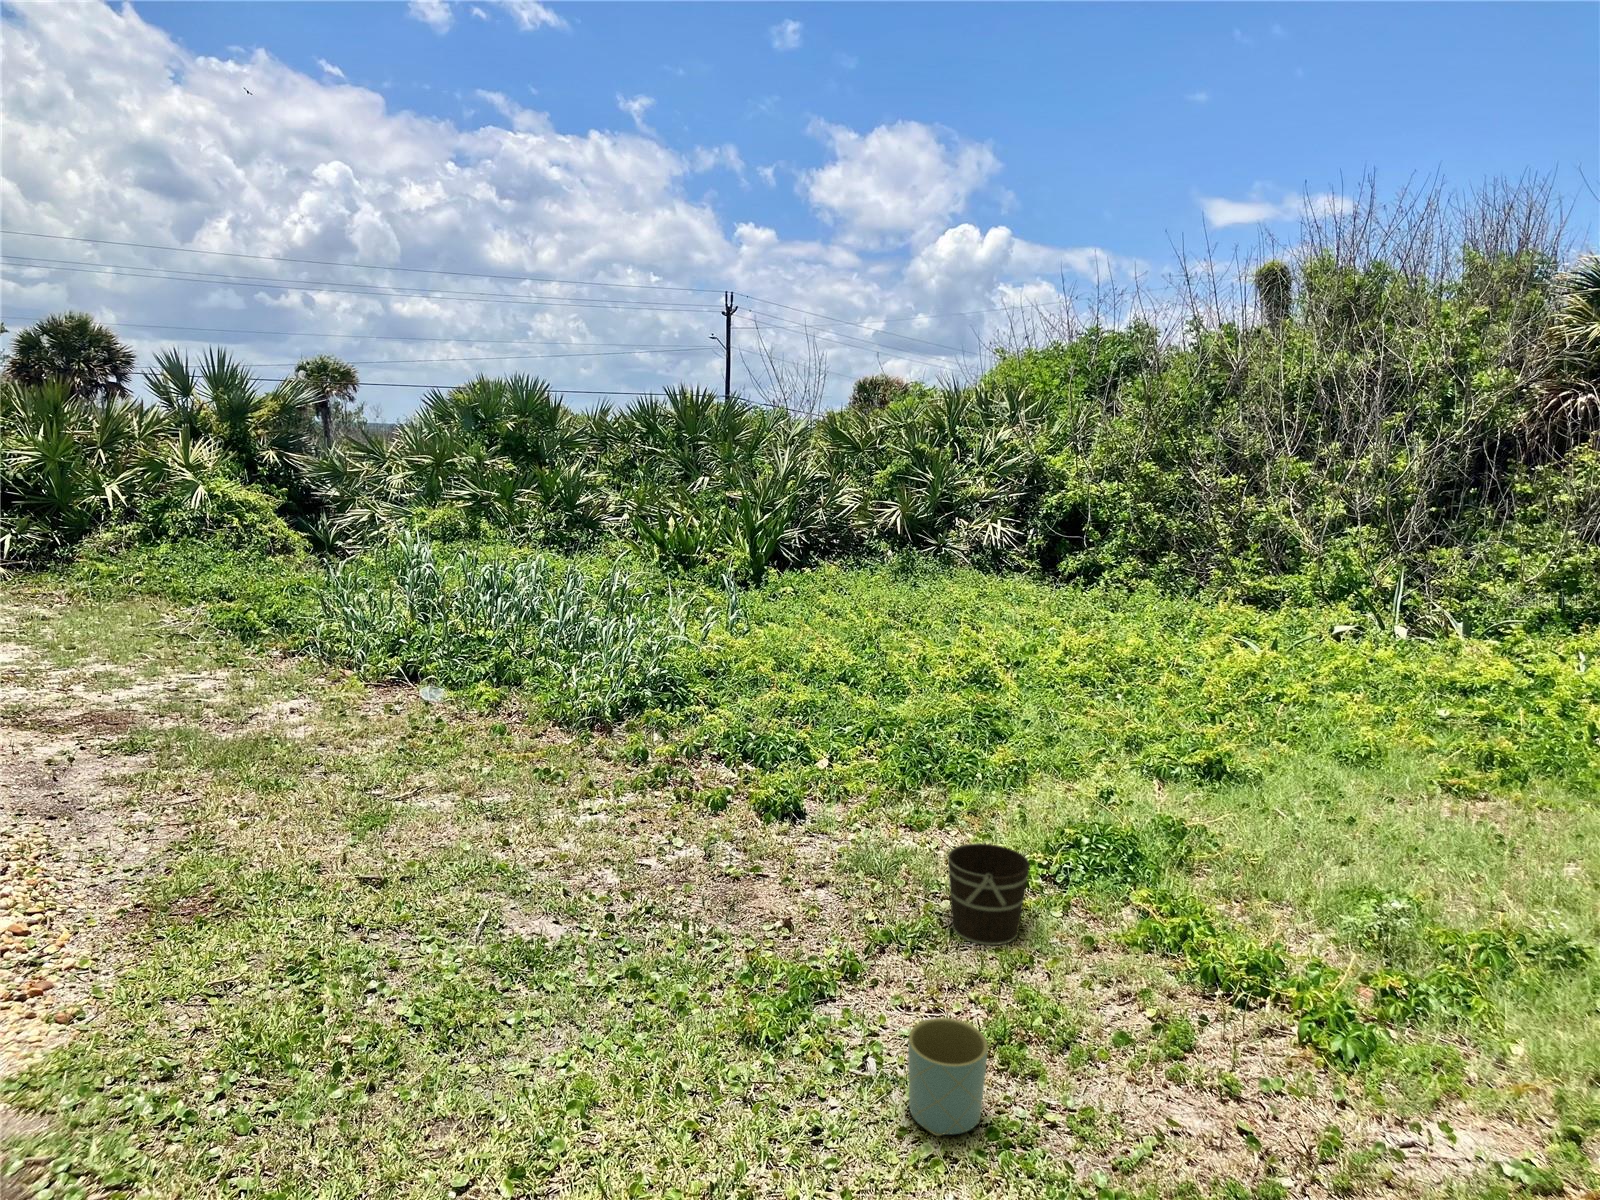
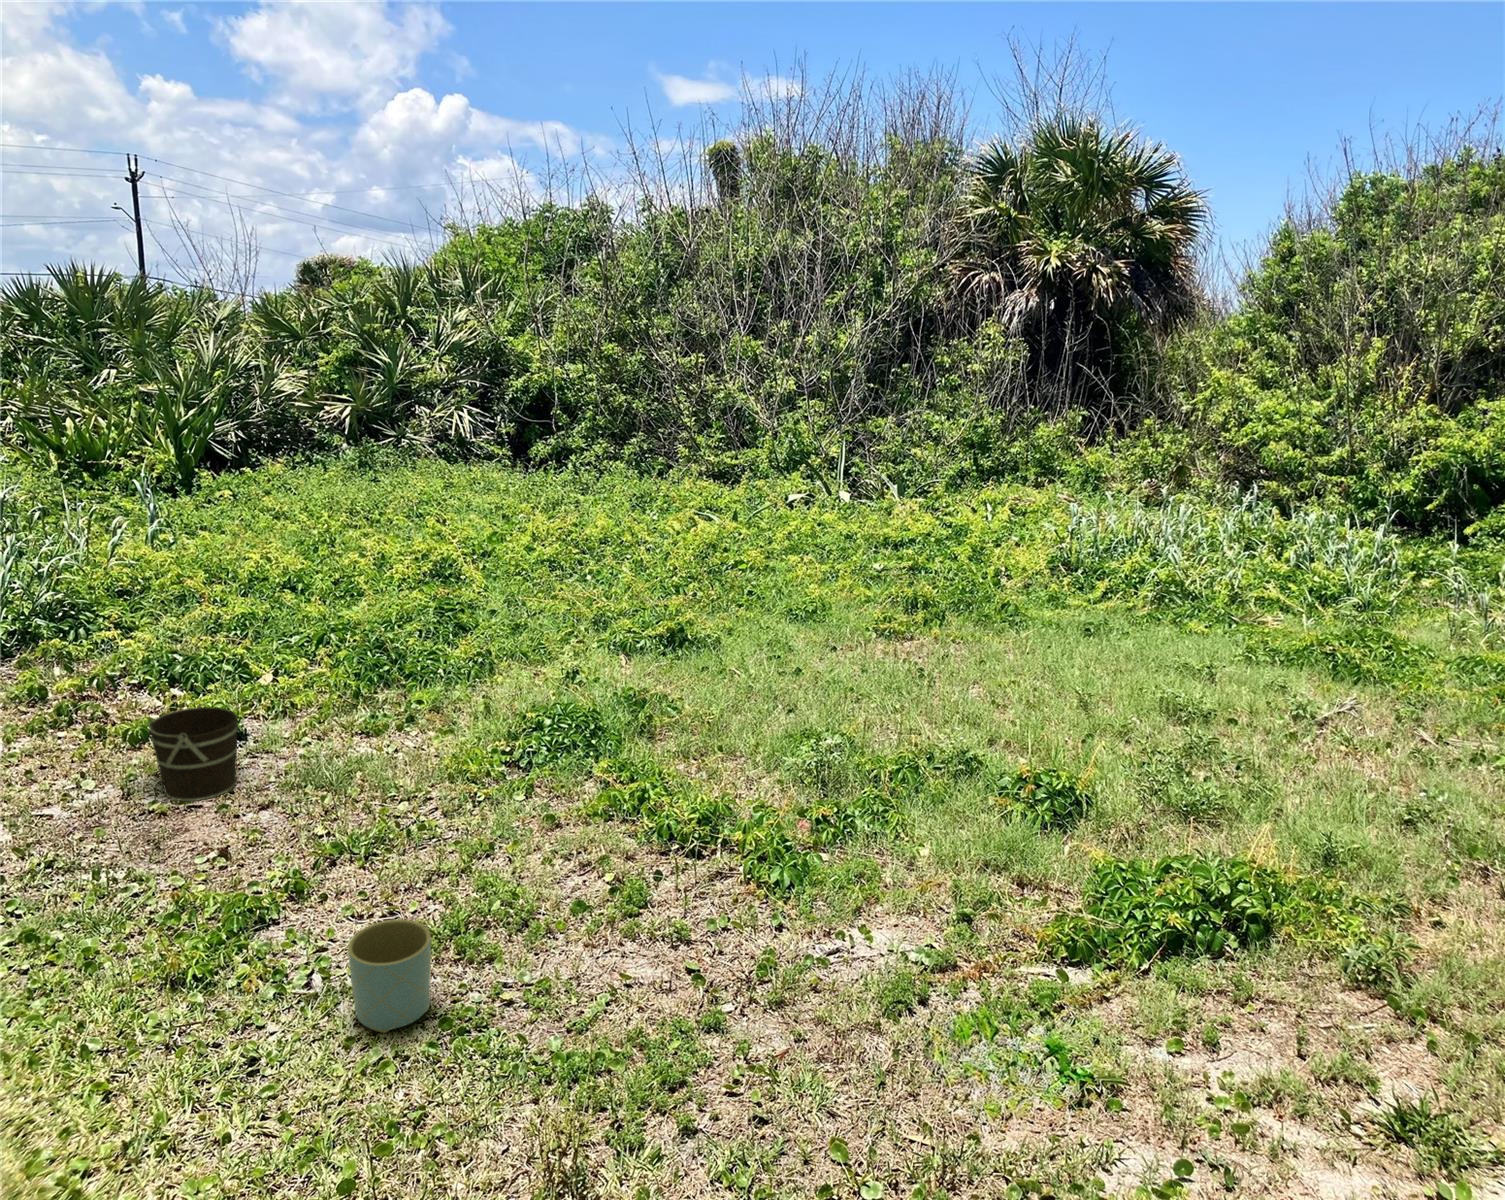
bucket: present [945,841,1030,945] -> present [147,705,238,801]

